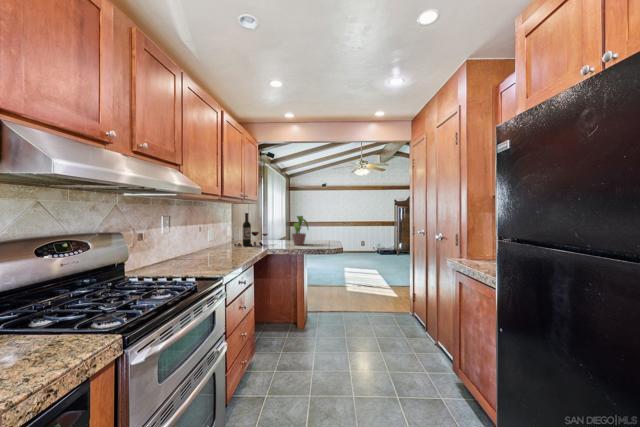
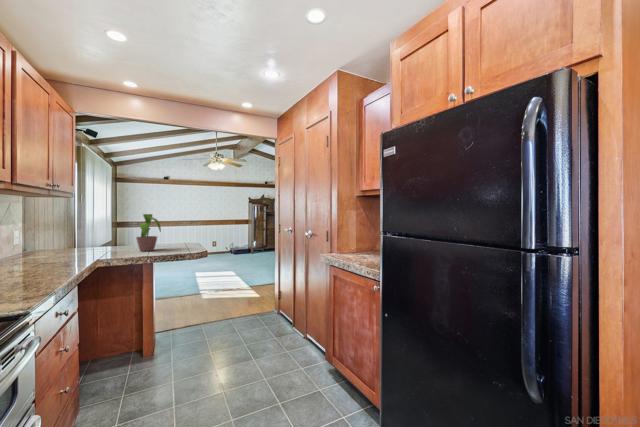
wine bottle: present [234,213,268,247] -> none [34,210,98,259]

